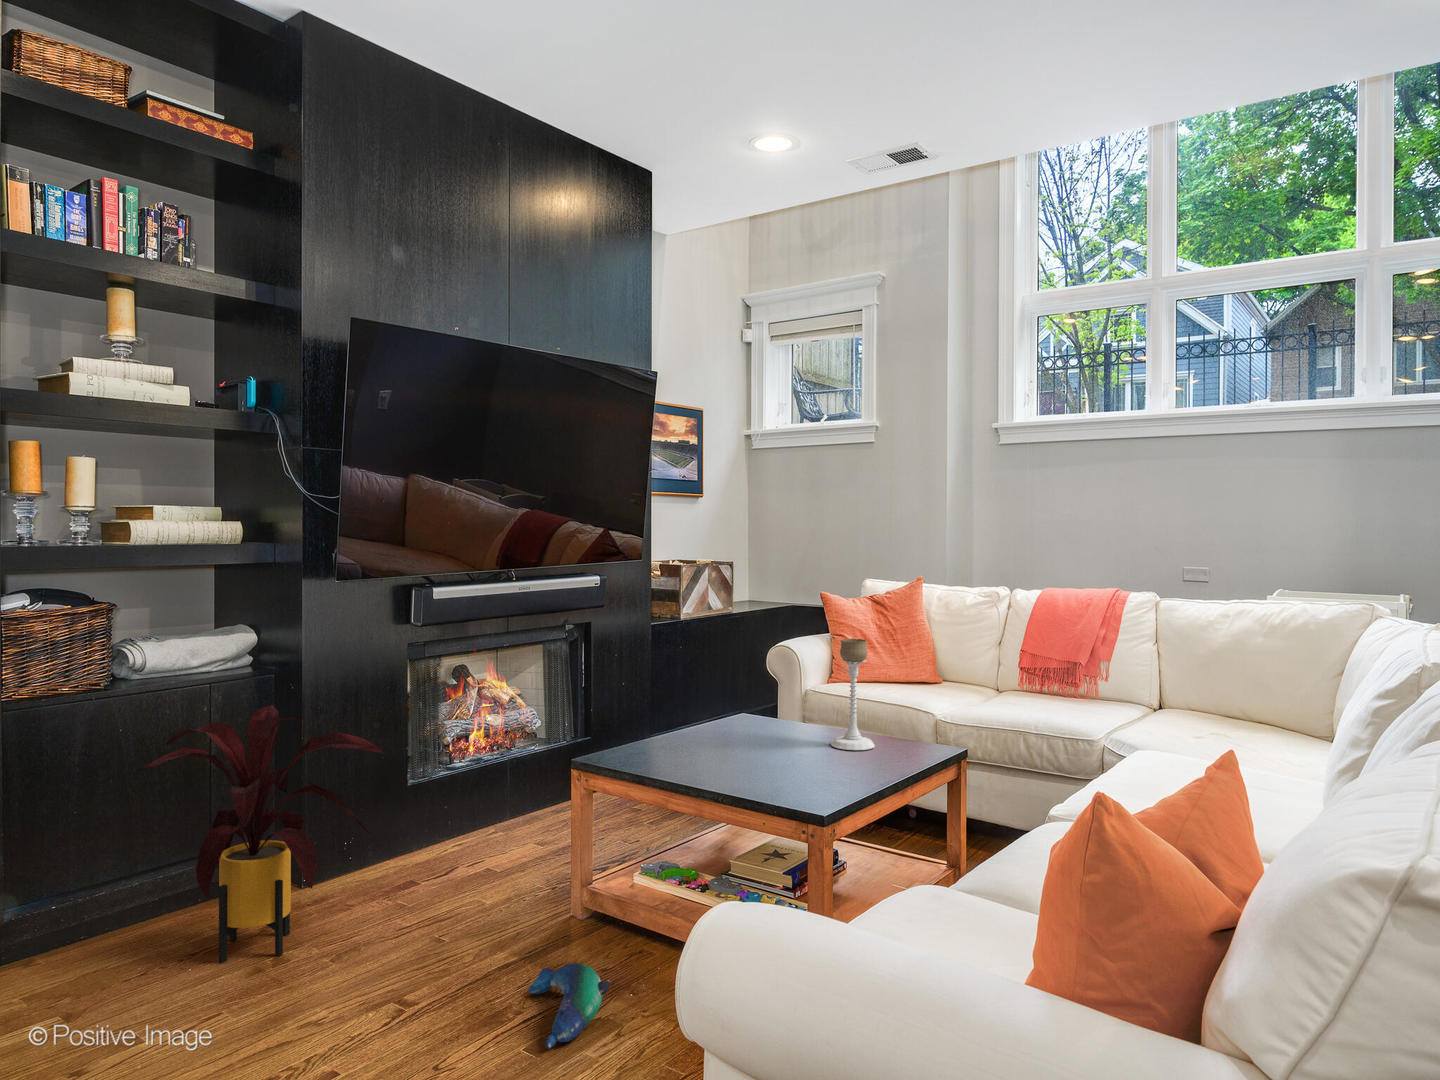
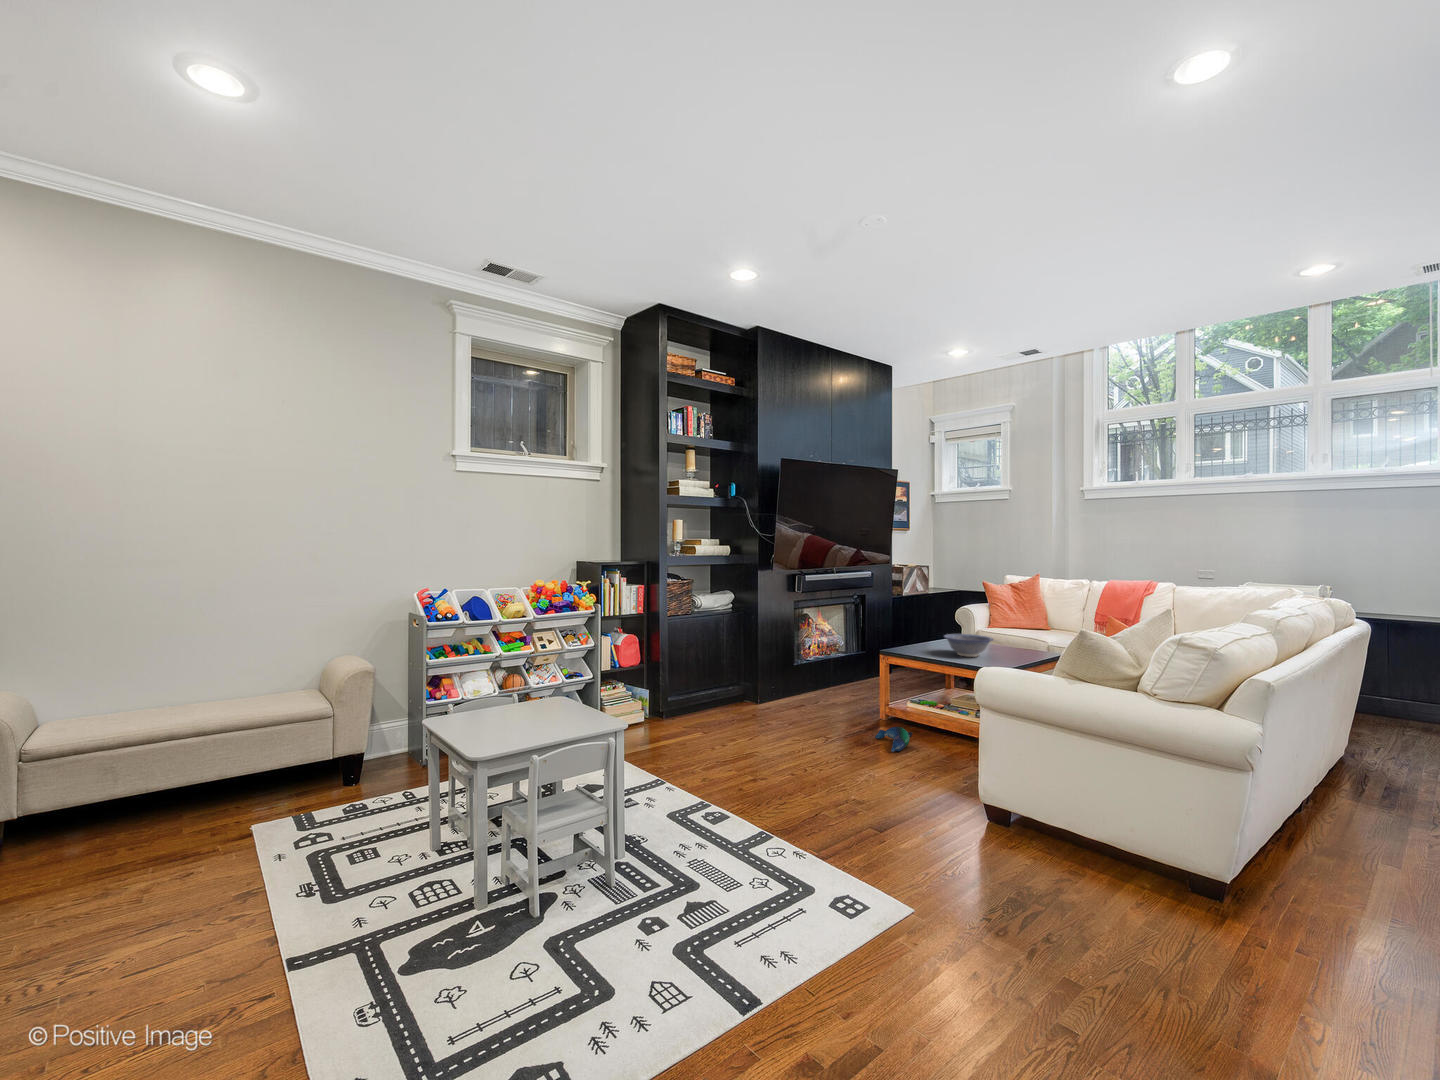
candle holder: present [831,638,875,750] -> none [1000,602,1022,653]
house plant: present [139,704,386,963] -> none [713,622,808,721]
decorative bowl: none [704,713,811,770] -> present [944,634,993,657]

